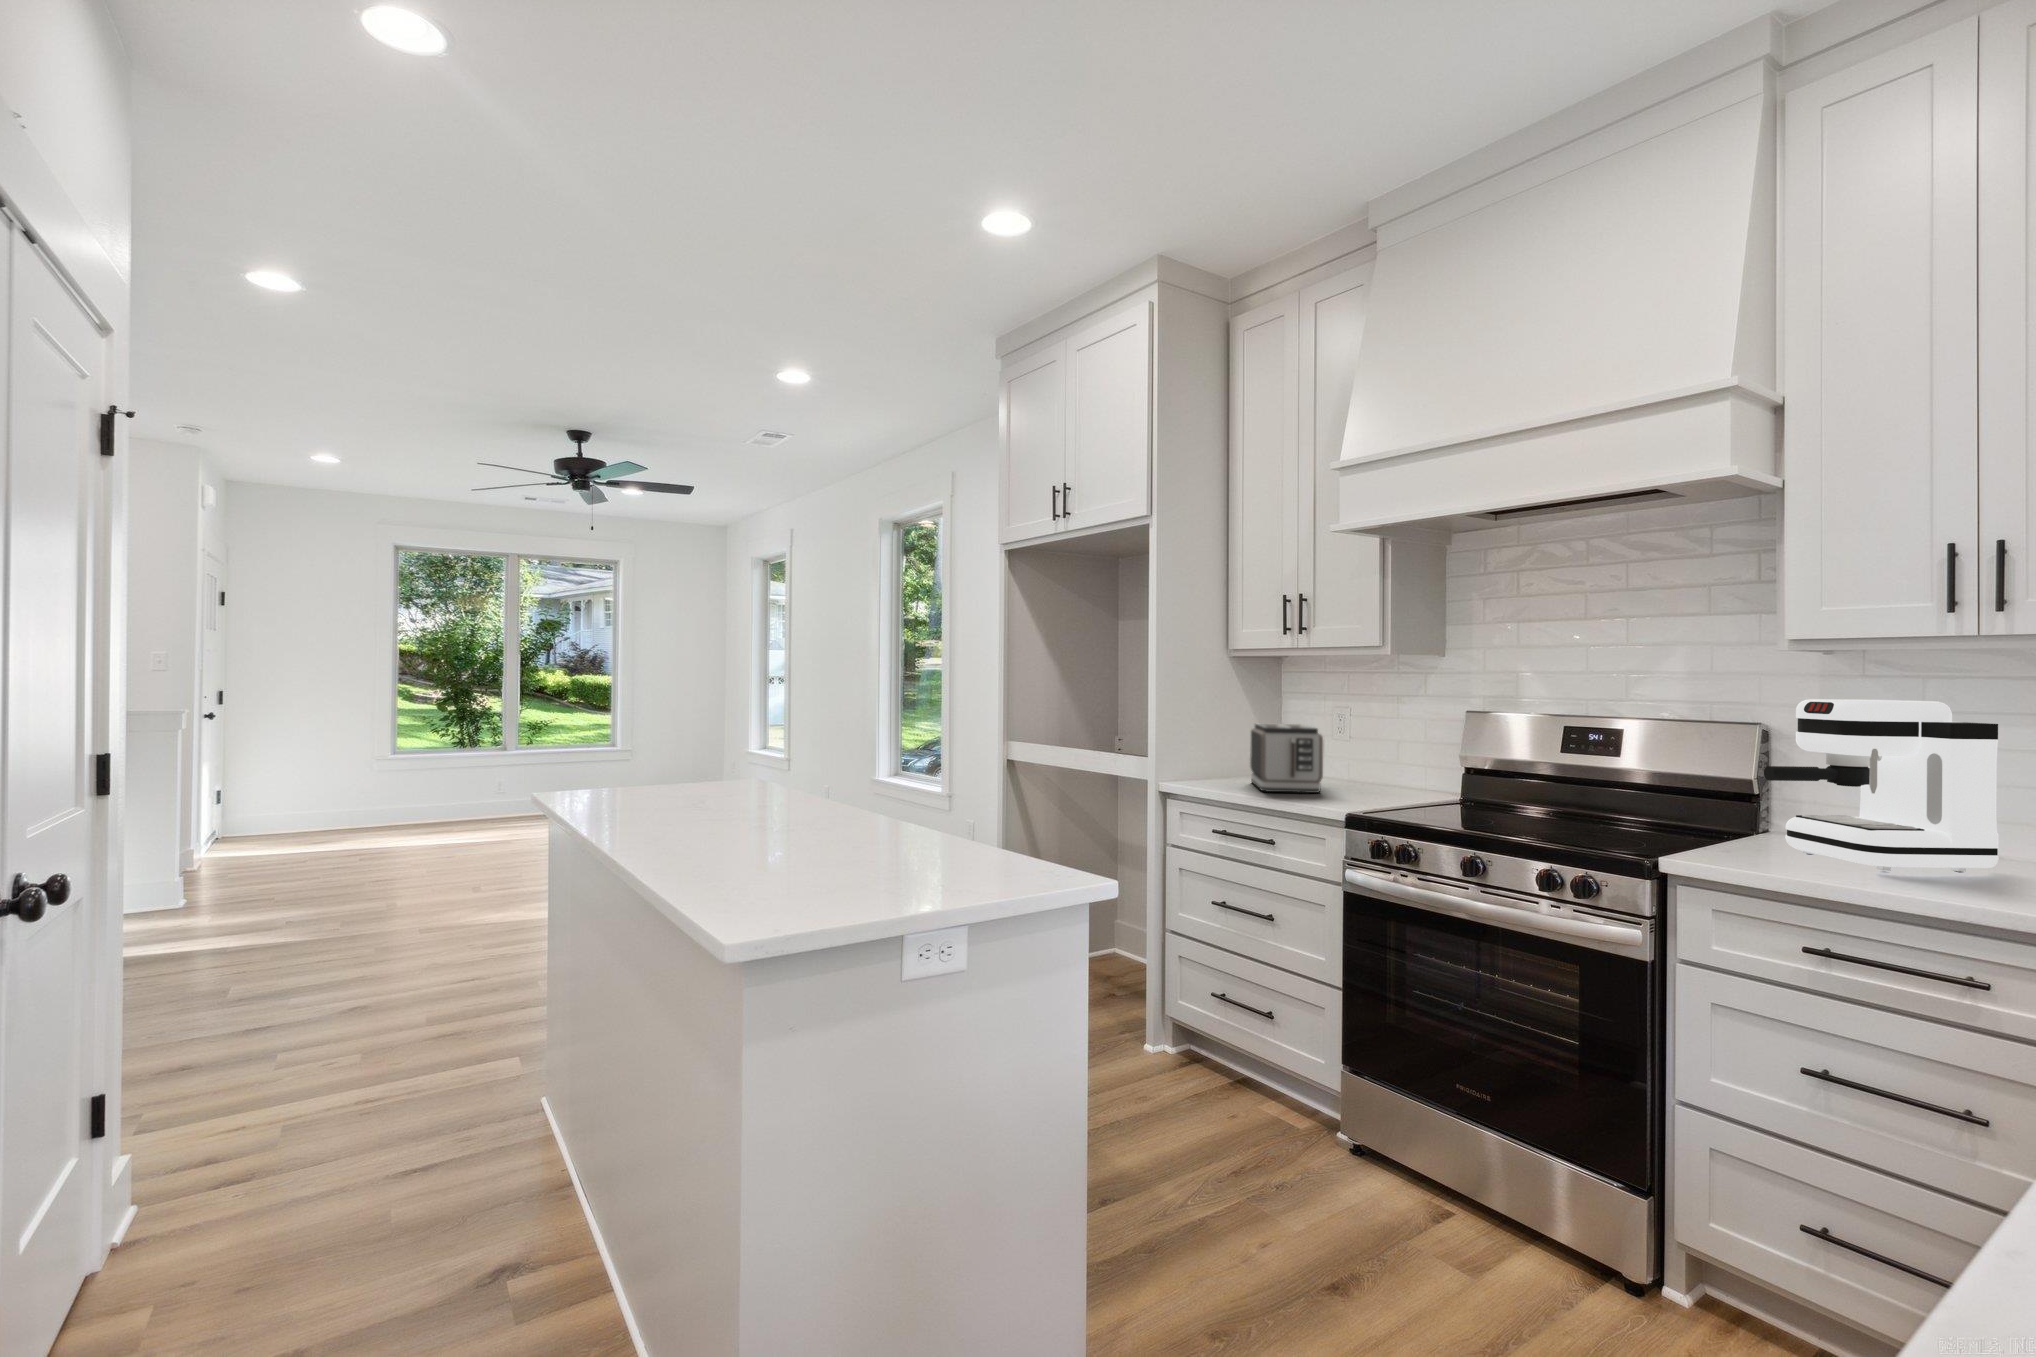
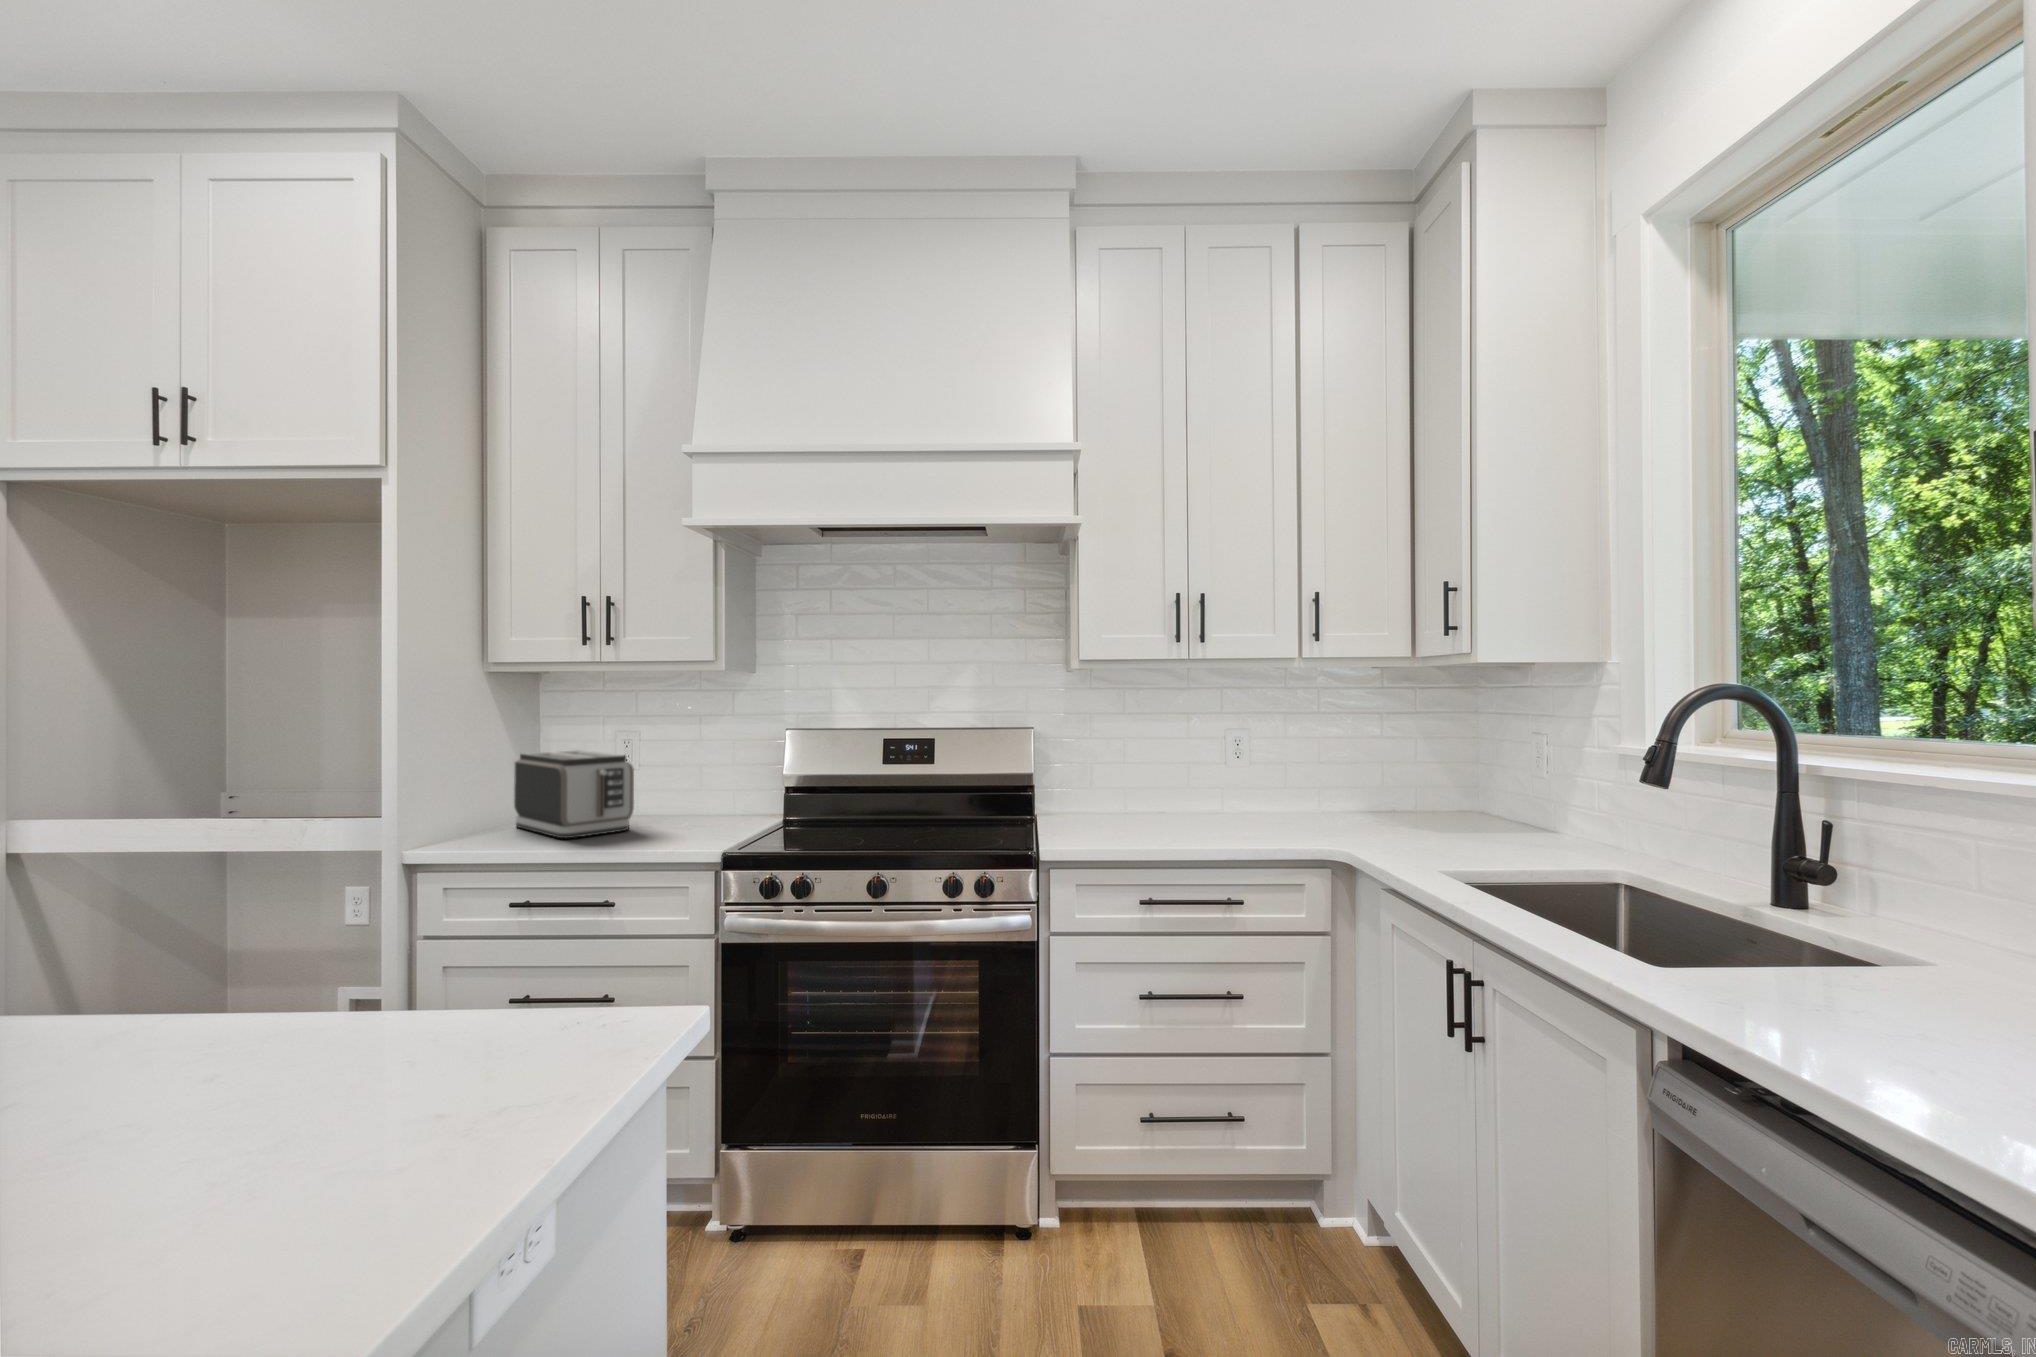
coffee maker: present [1764,699,1999,872] -> none [1080,710,1193,835]

